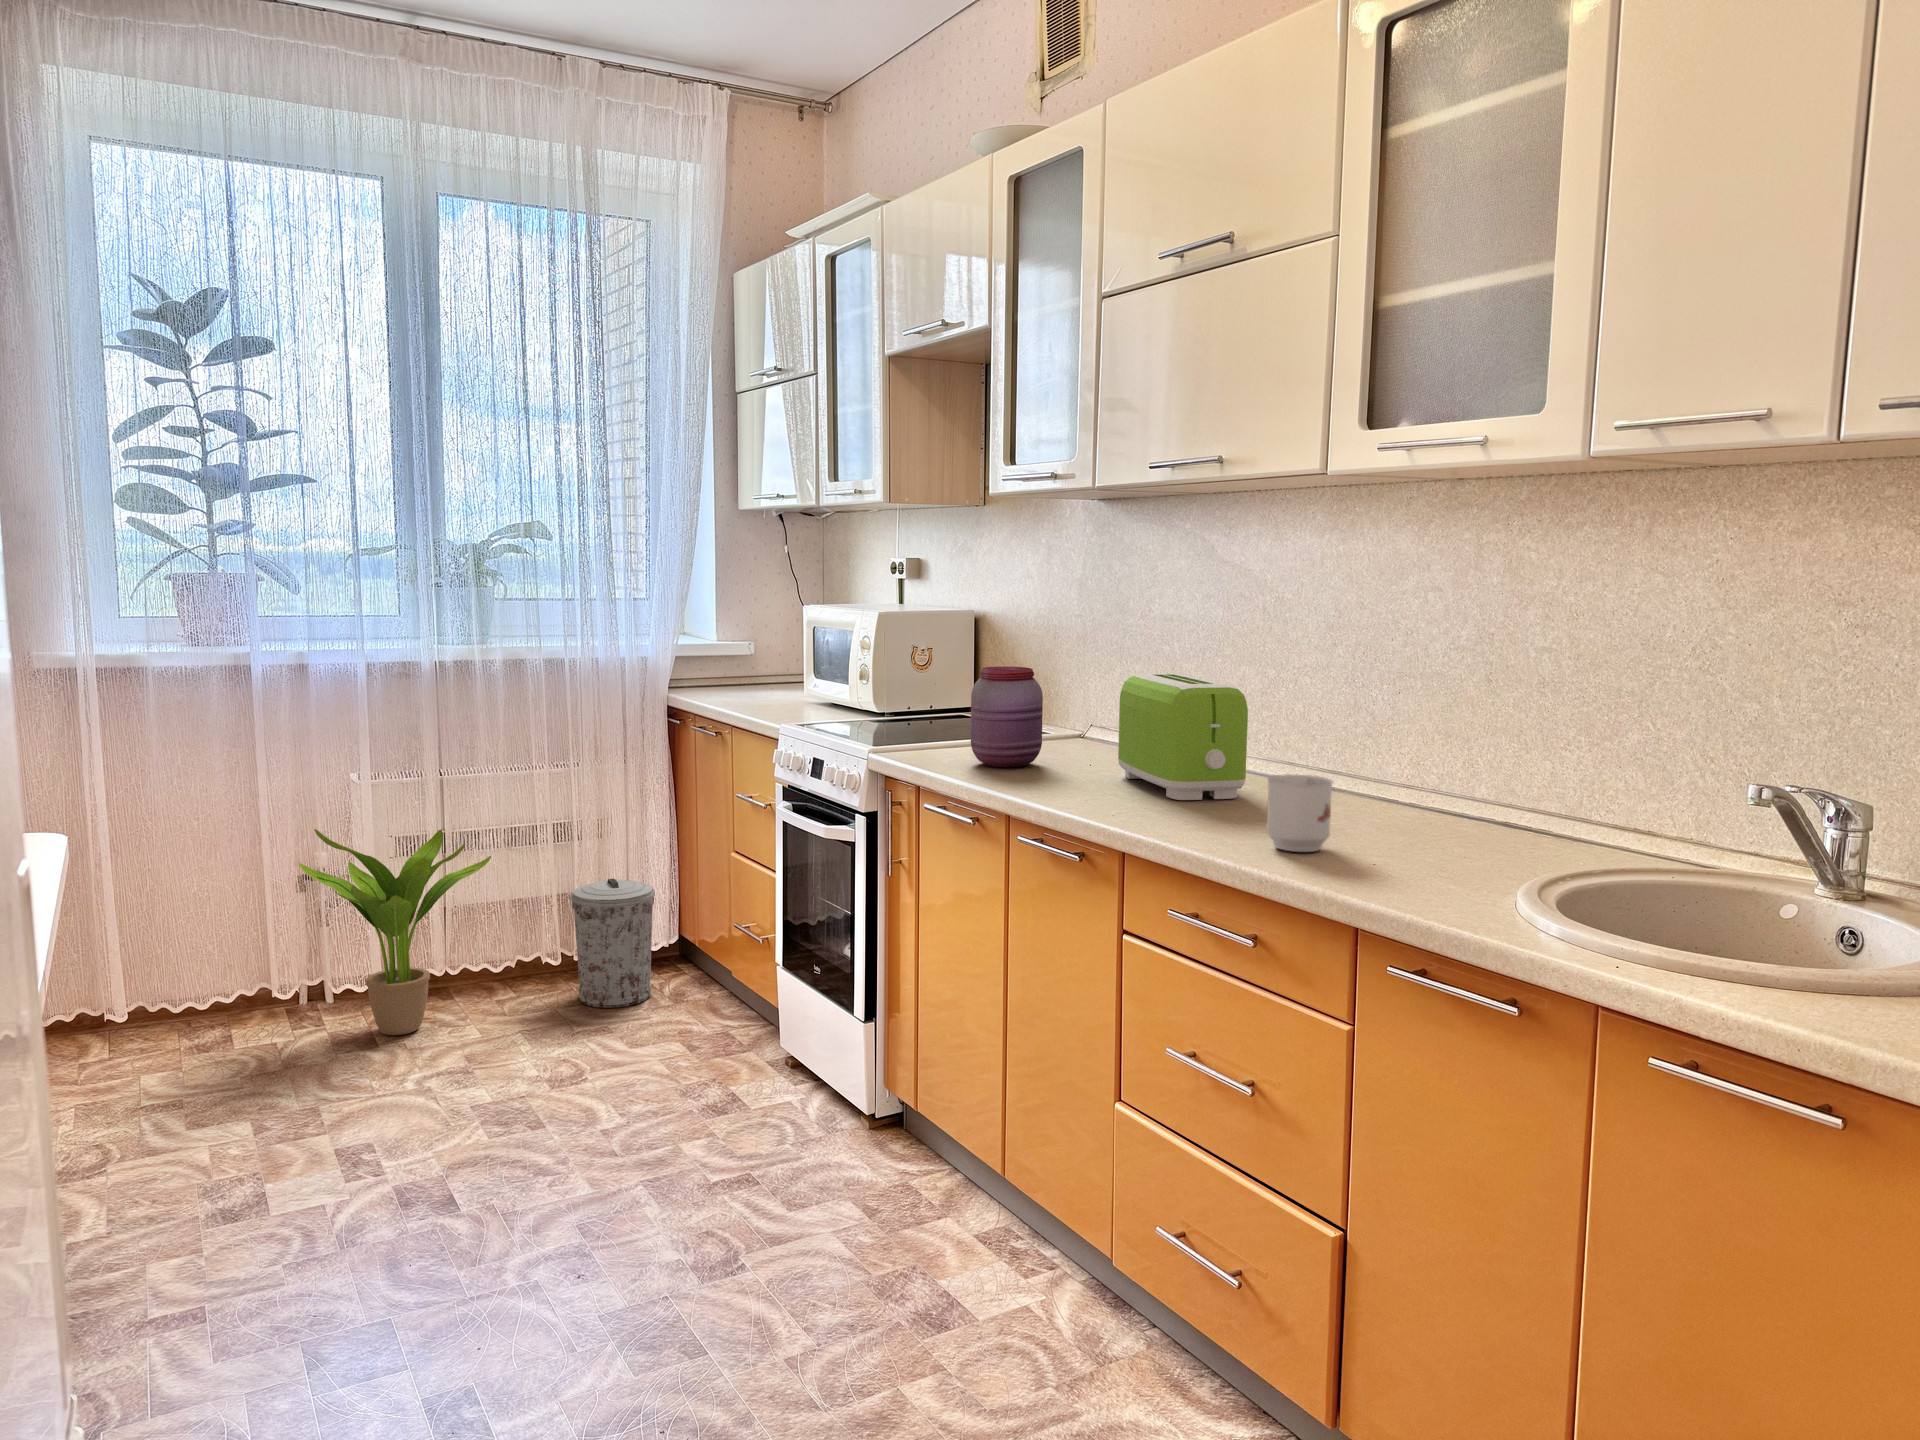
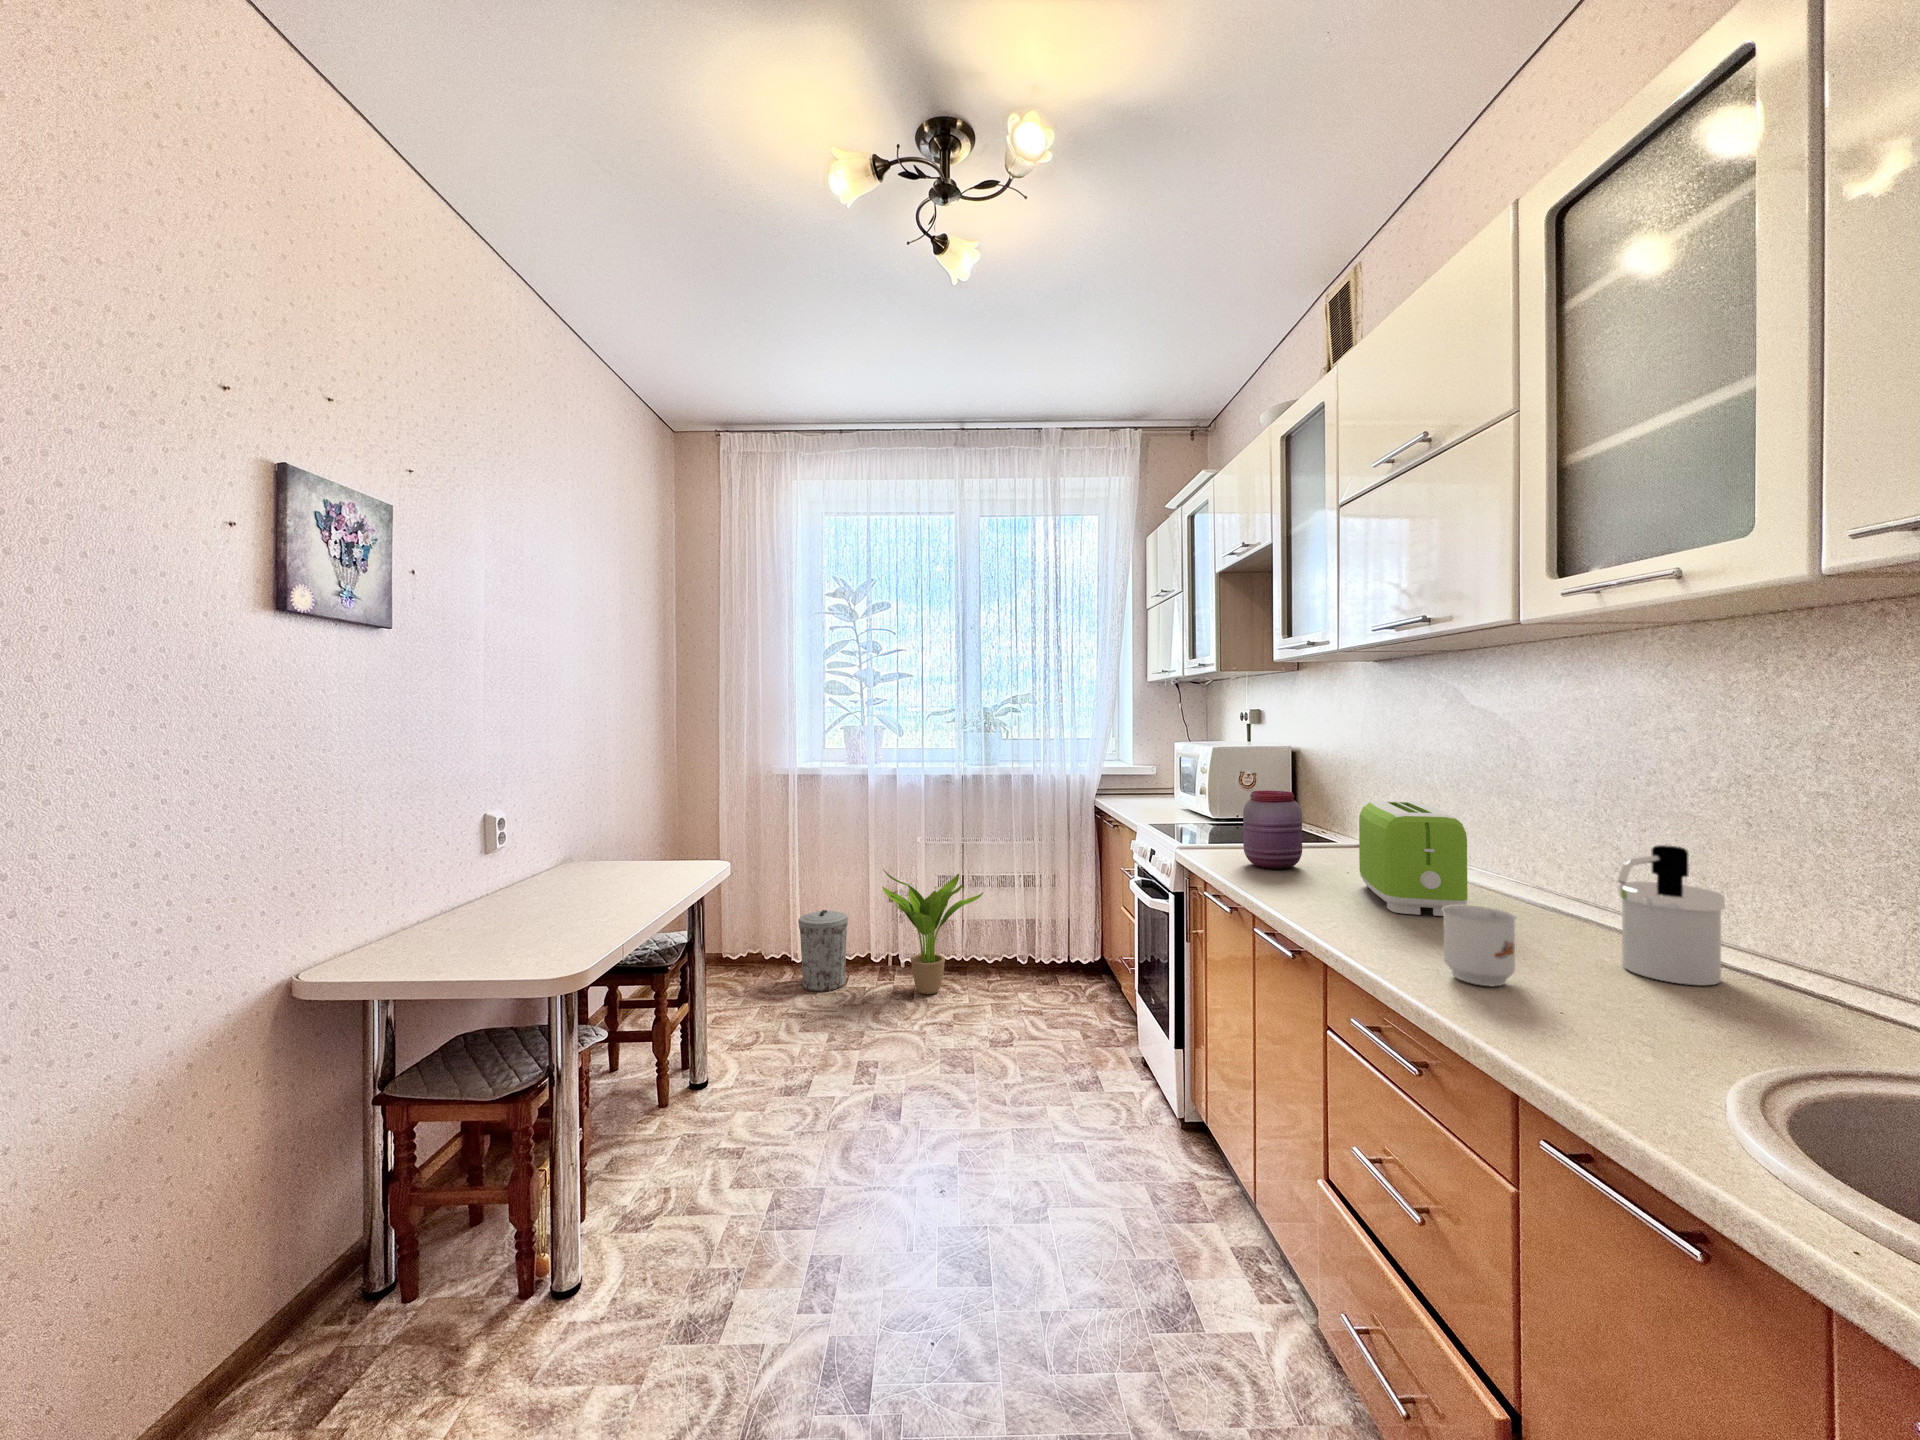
soap dispenser: none [1395,703,1476,833] -> present [1618,845,1725,985]
trash can: present [571,878,655,1008] -> present [798,910,848,991]

